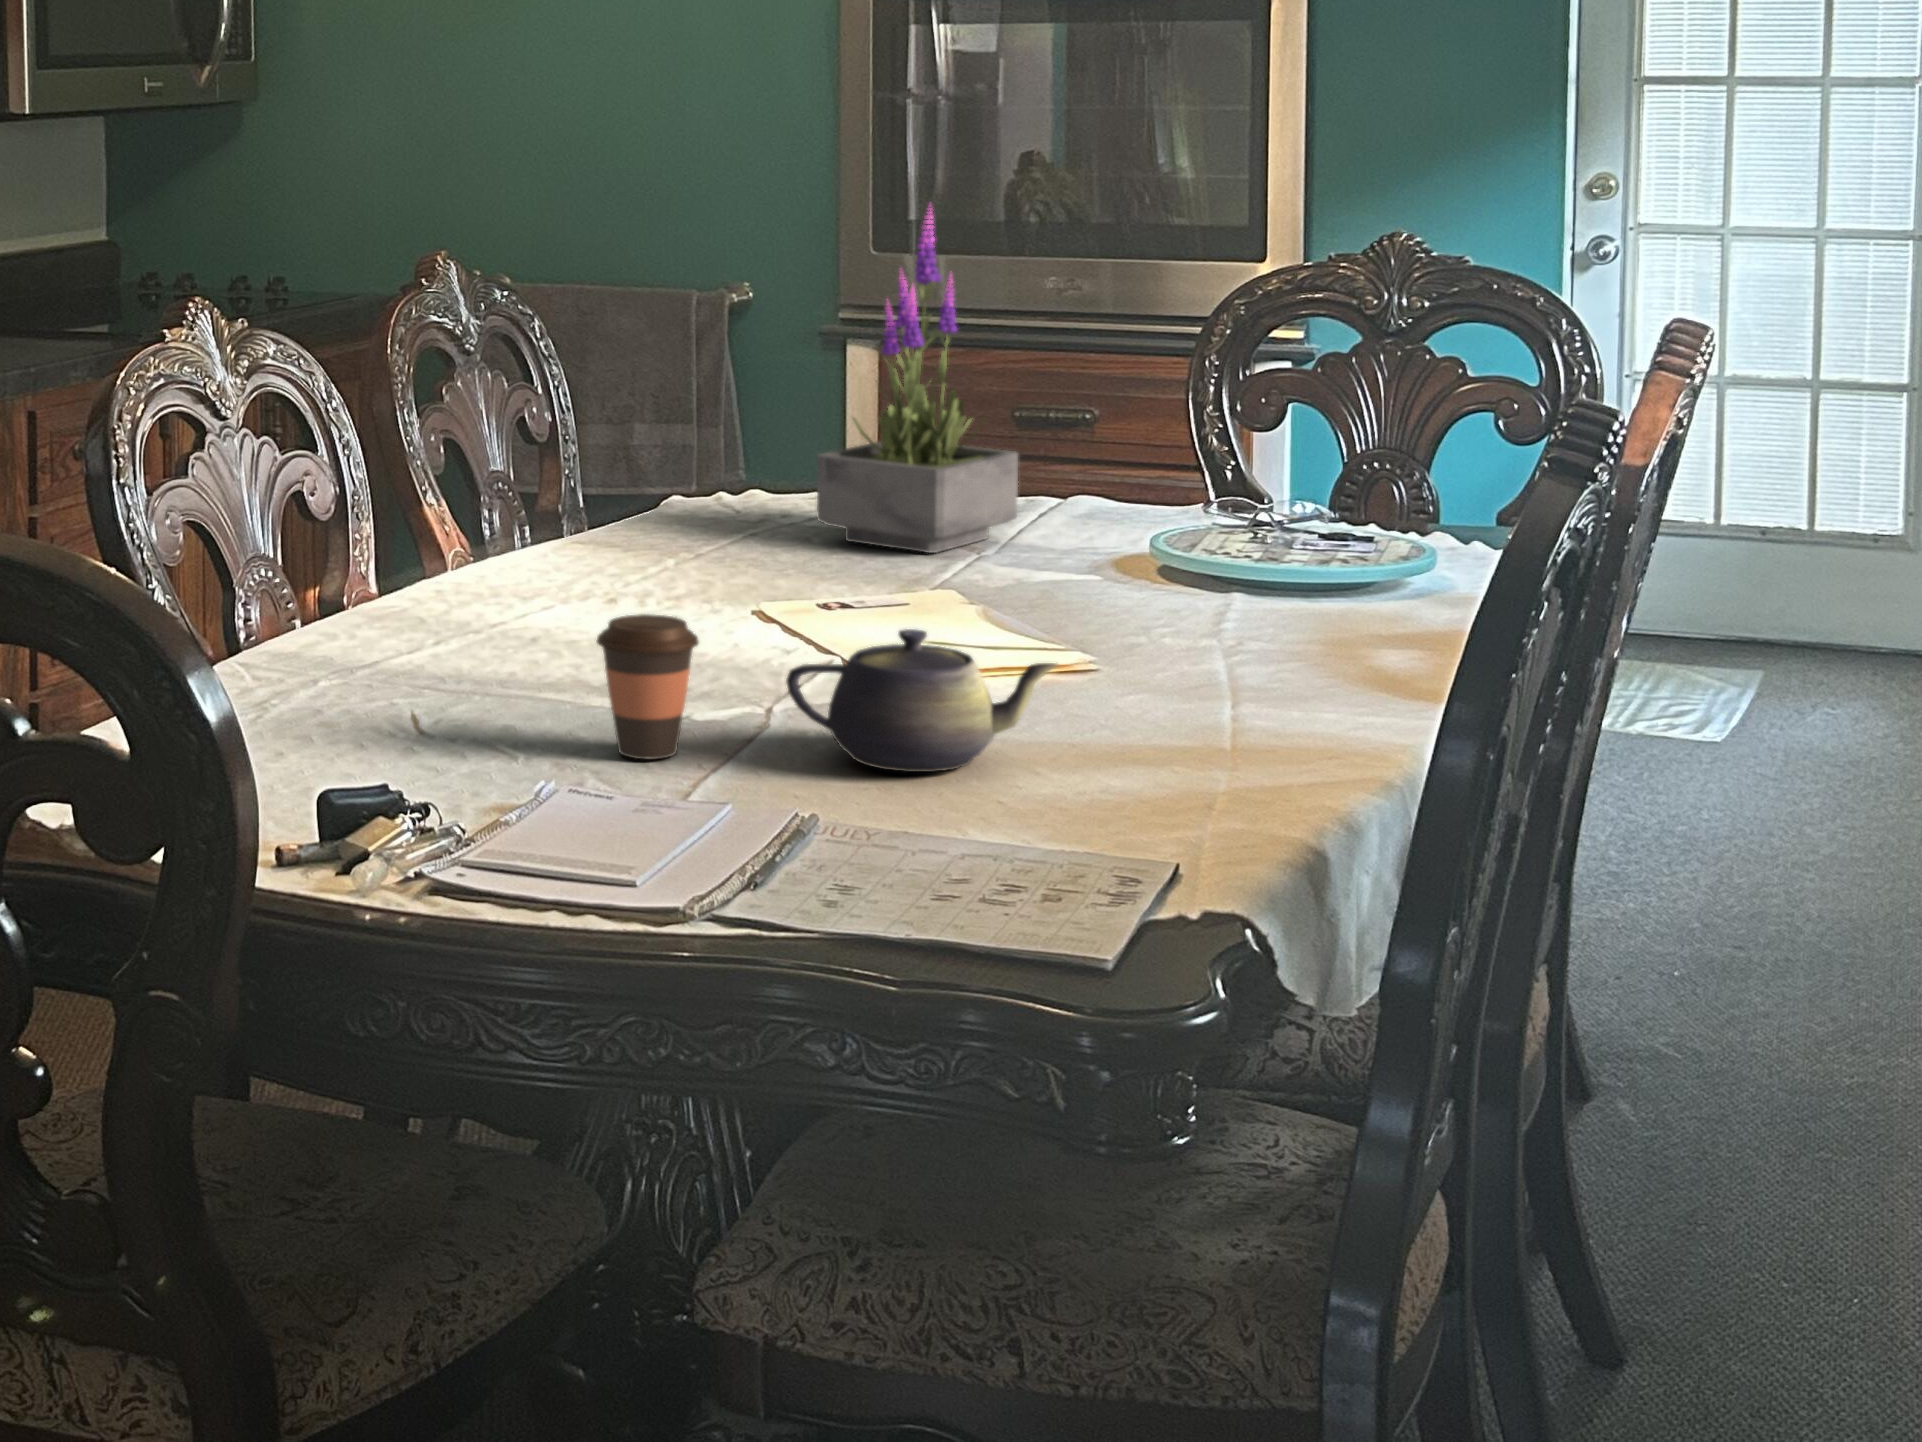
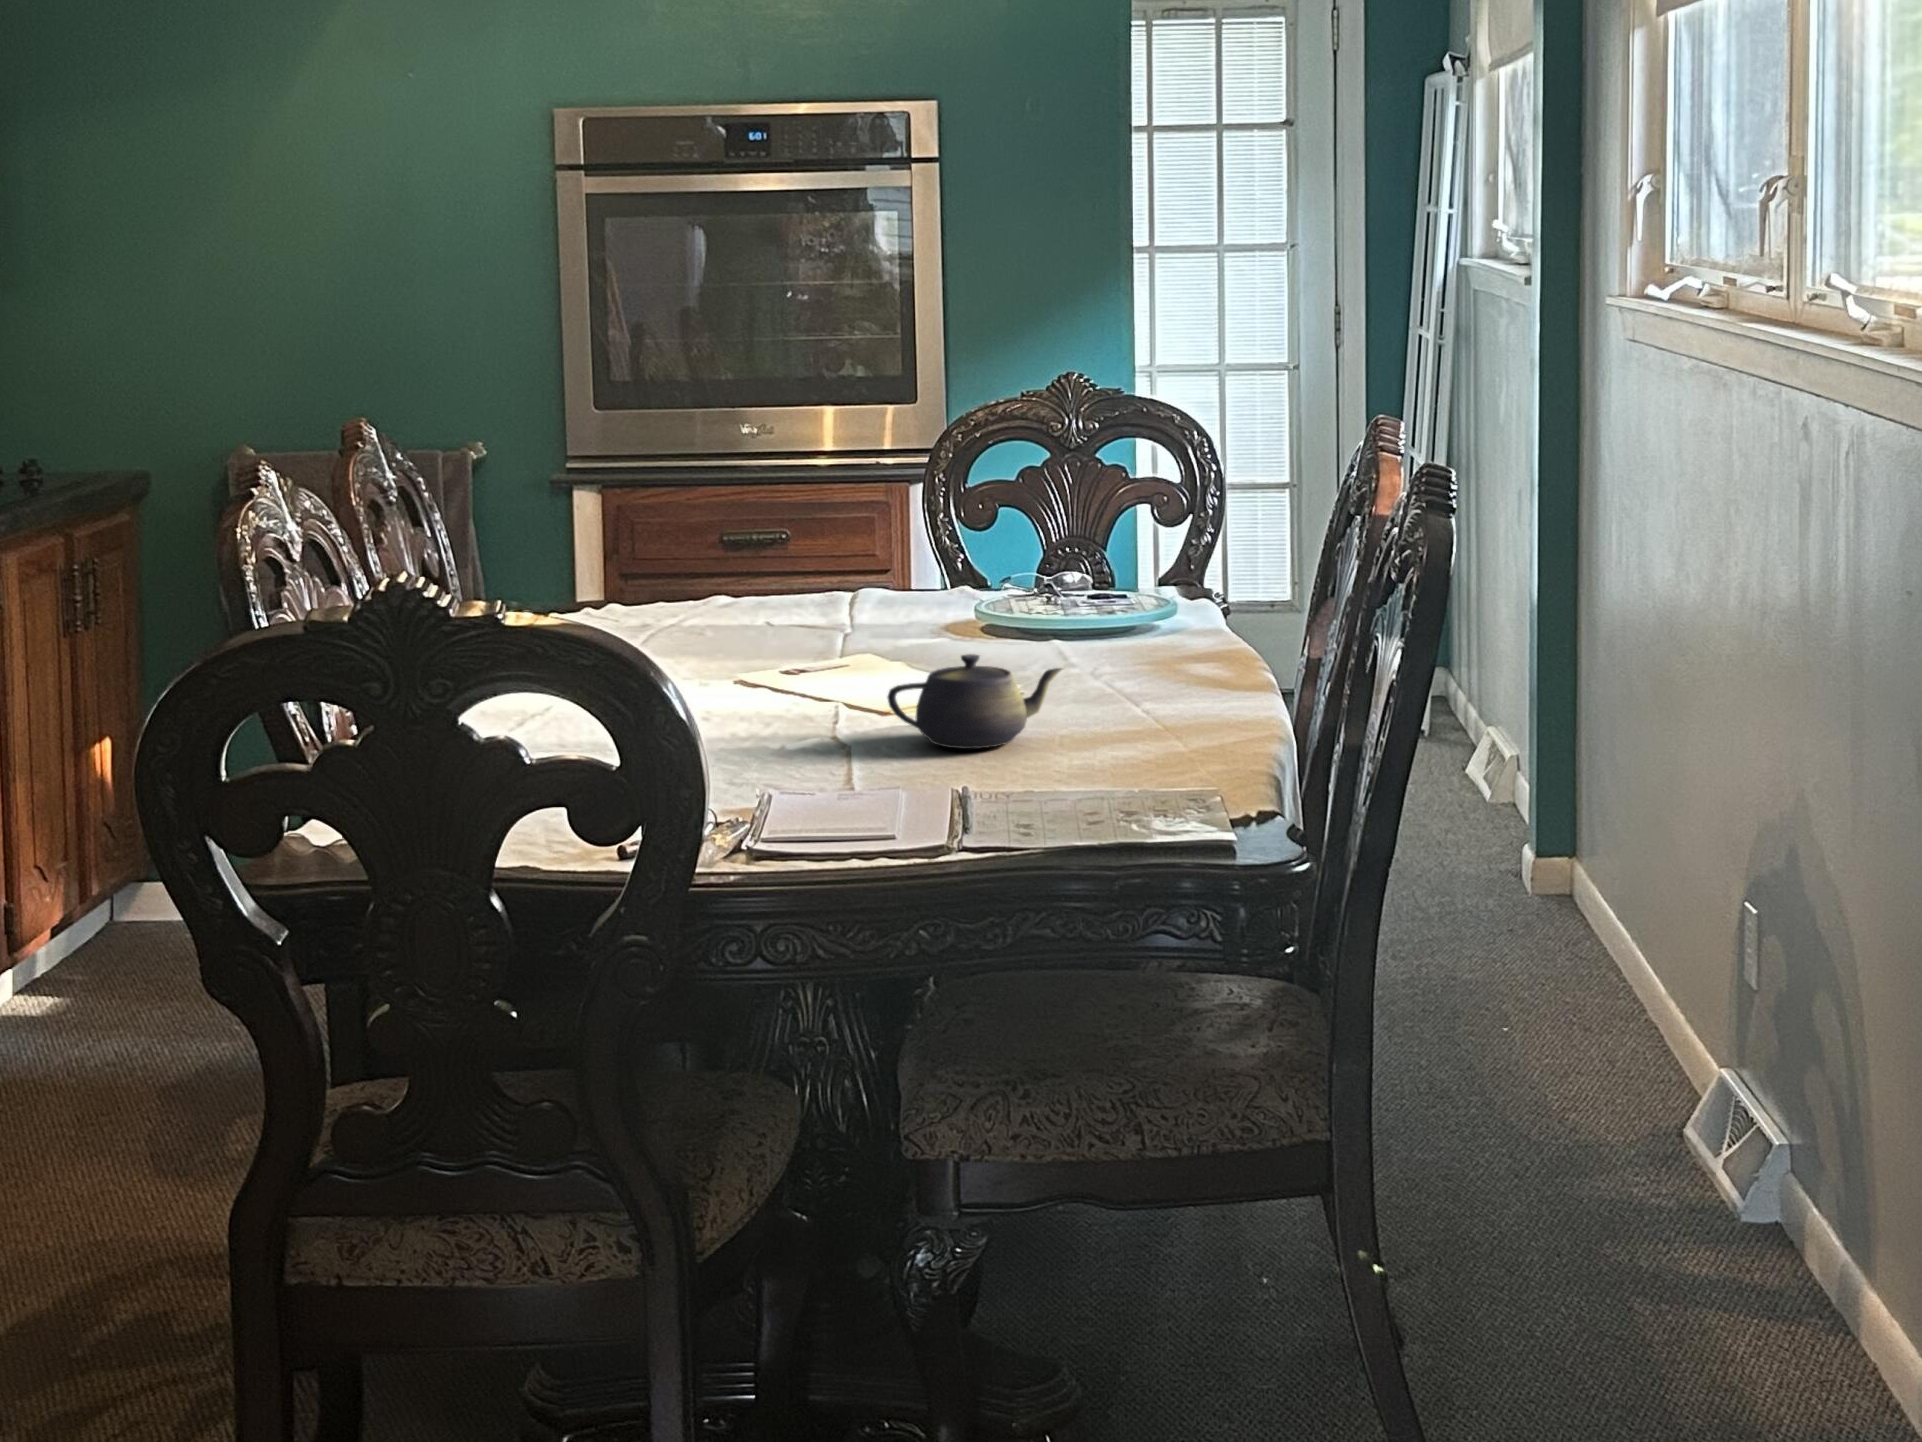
potted plant: present [817,208,1018,553] -> none [738,366,879,626]
coffee cup: present [597,614,699,759] -> none [758,661,830,761]

